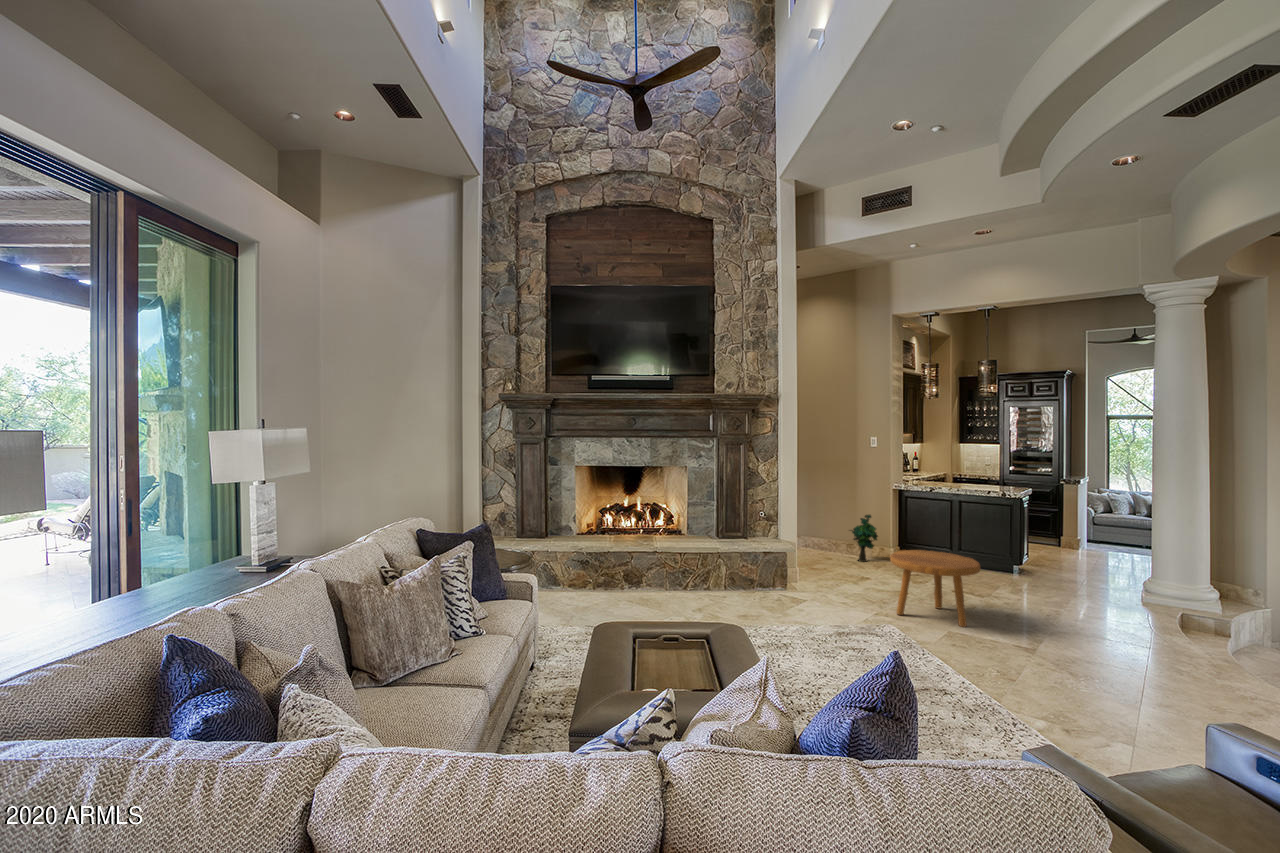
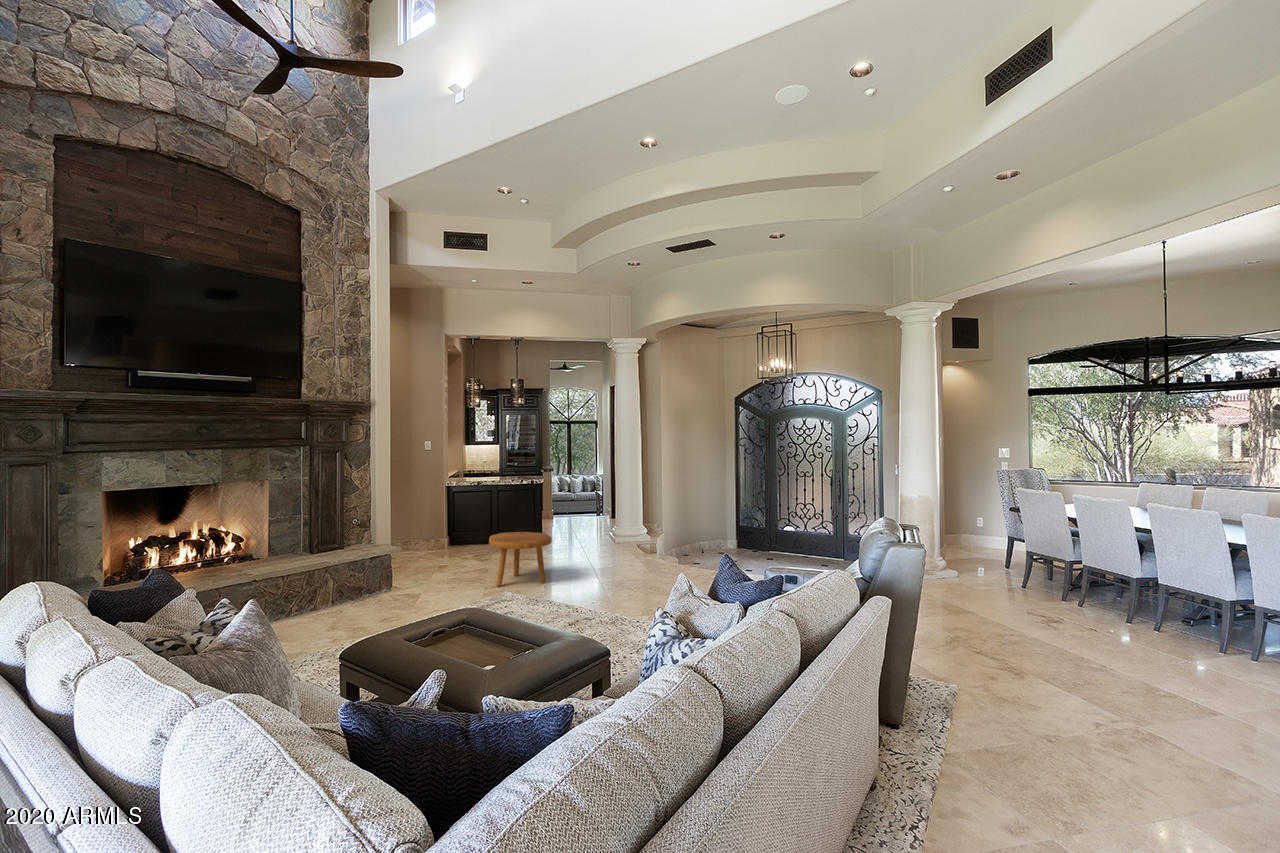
decorative plant: present [850,515,878,562] -> none [407,511,434,555]

